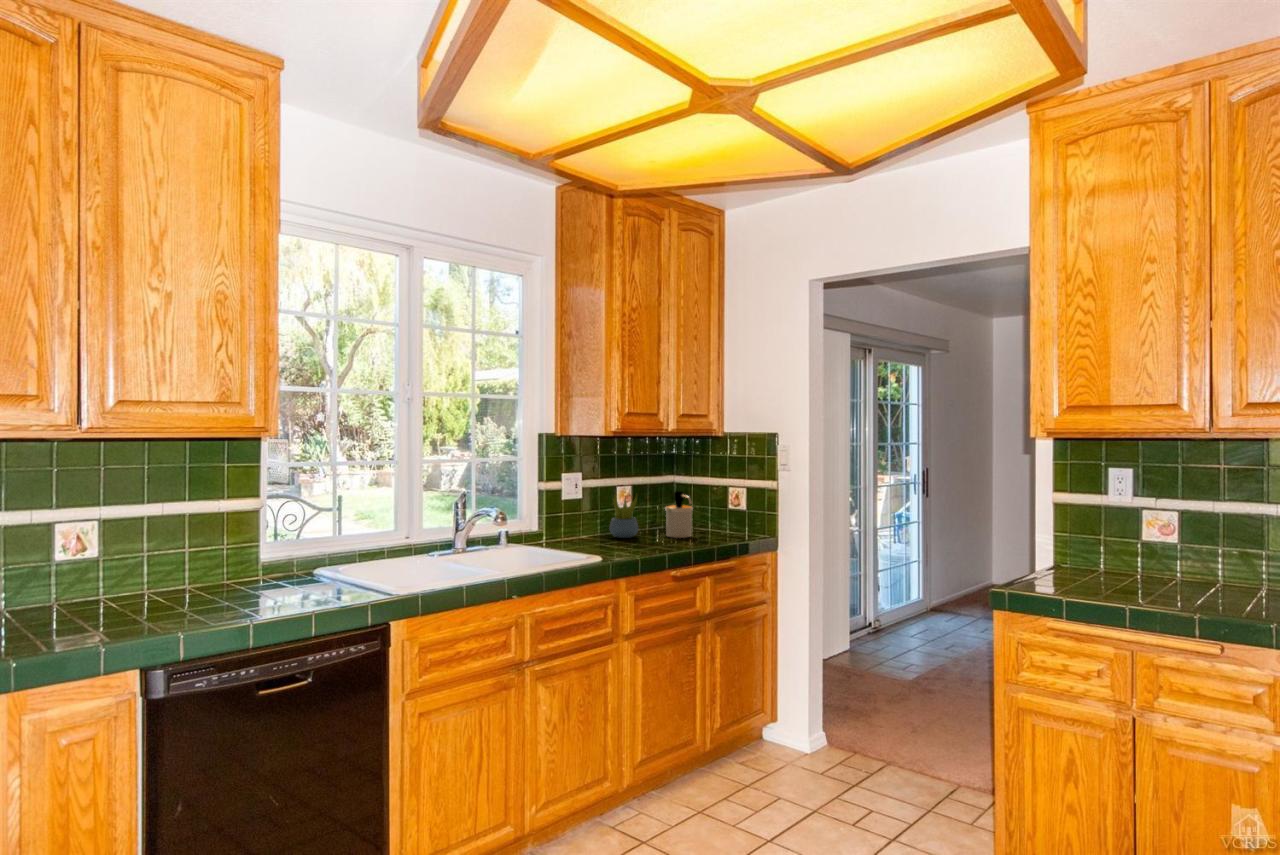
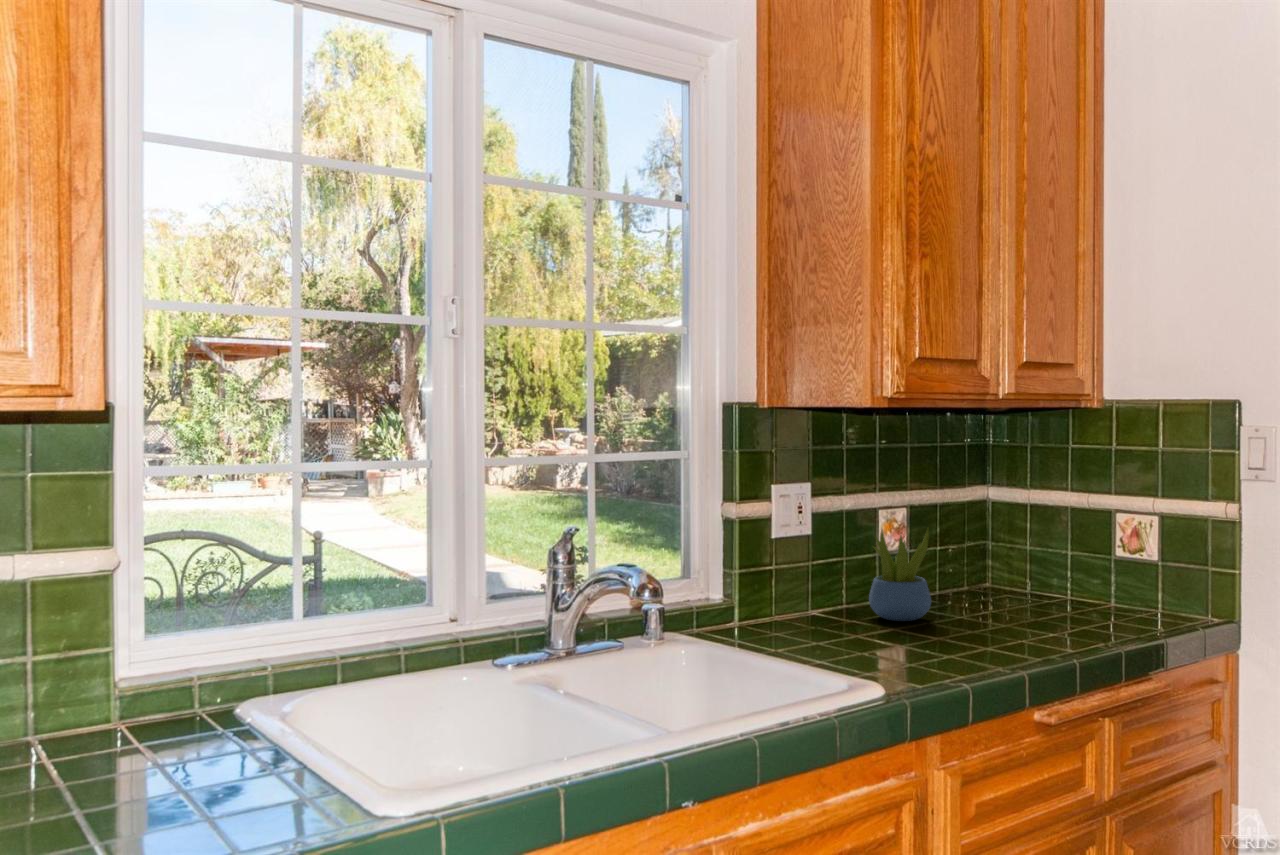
soap dispenser: present [665,491,693,538] -> none [986,523,1053,622]

